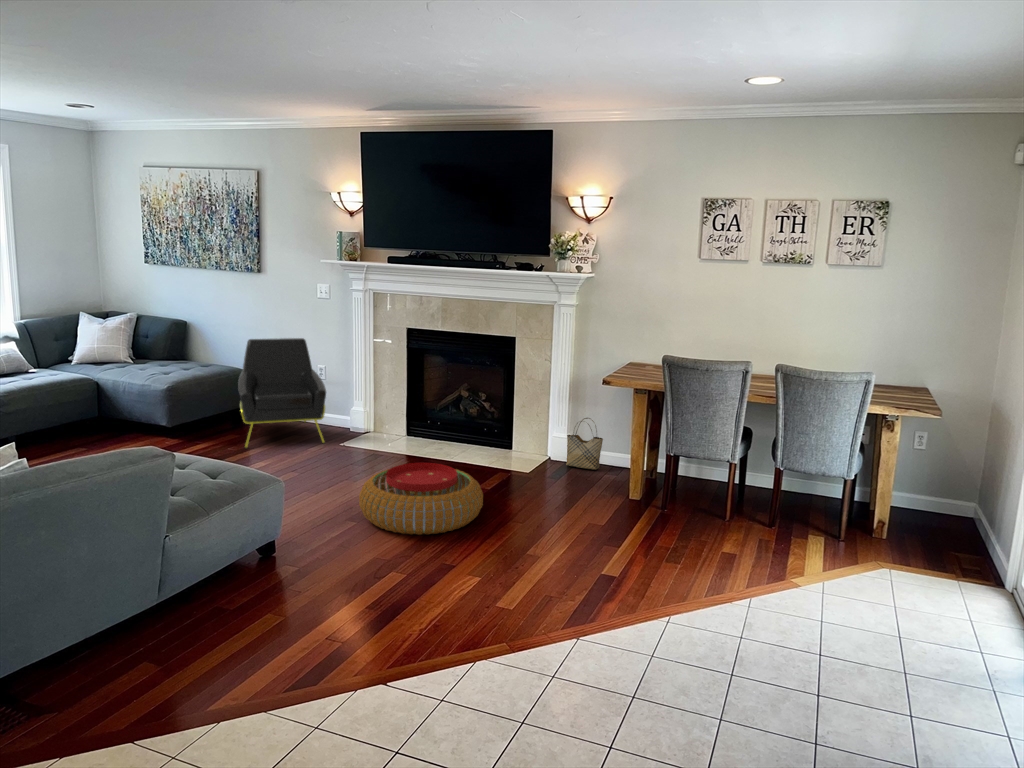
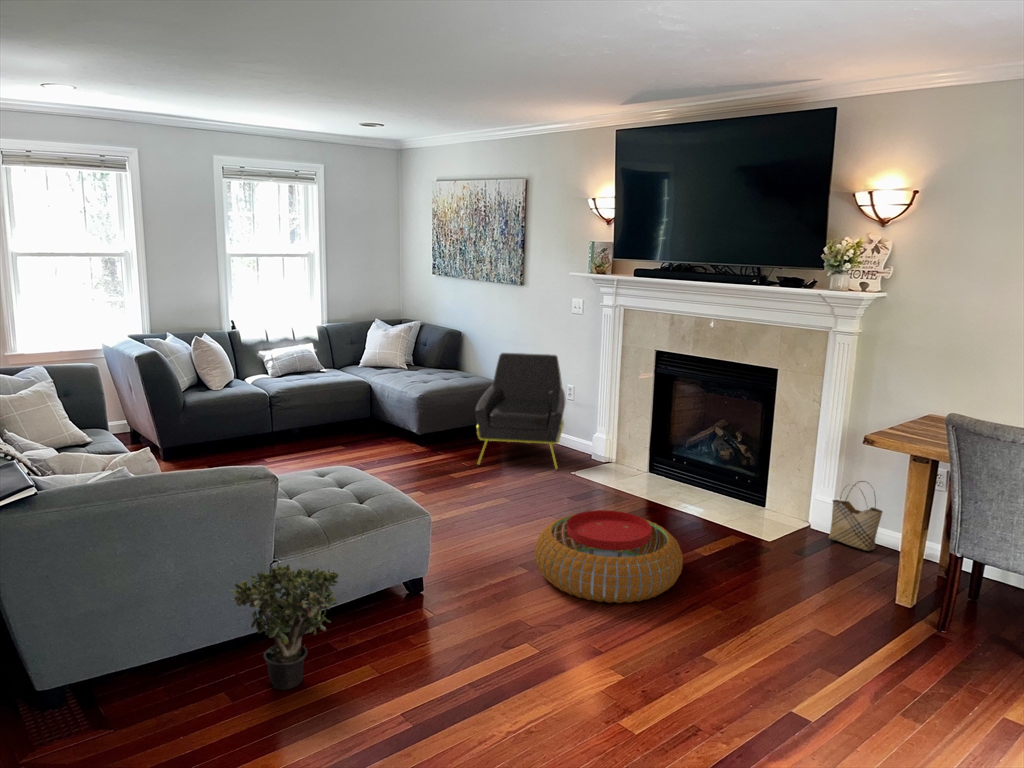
potted plant: none [148,531,250,648] -> present [231,565,338,690]

